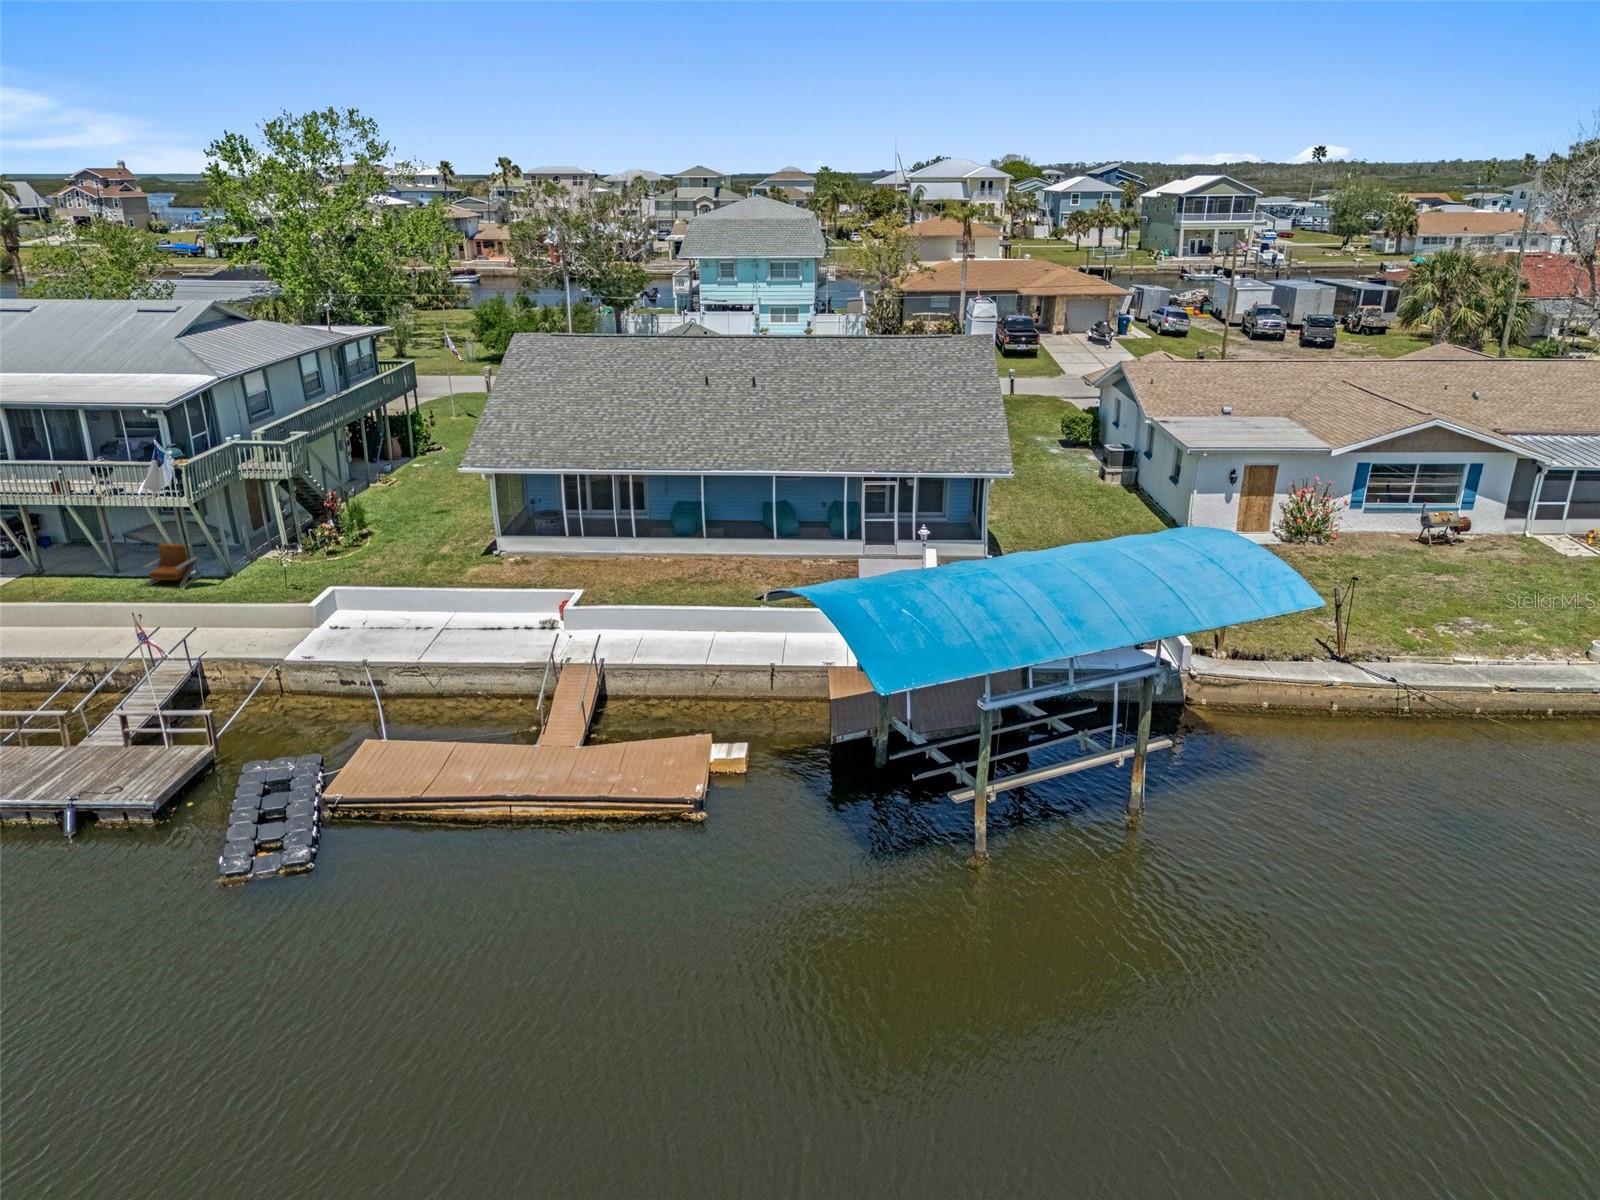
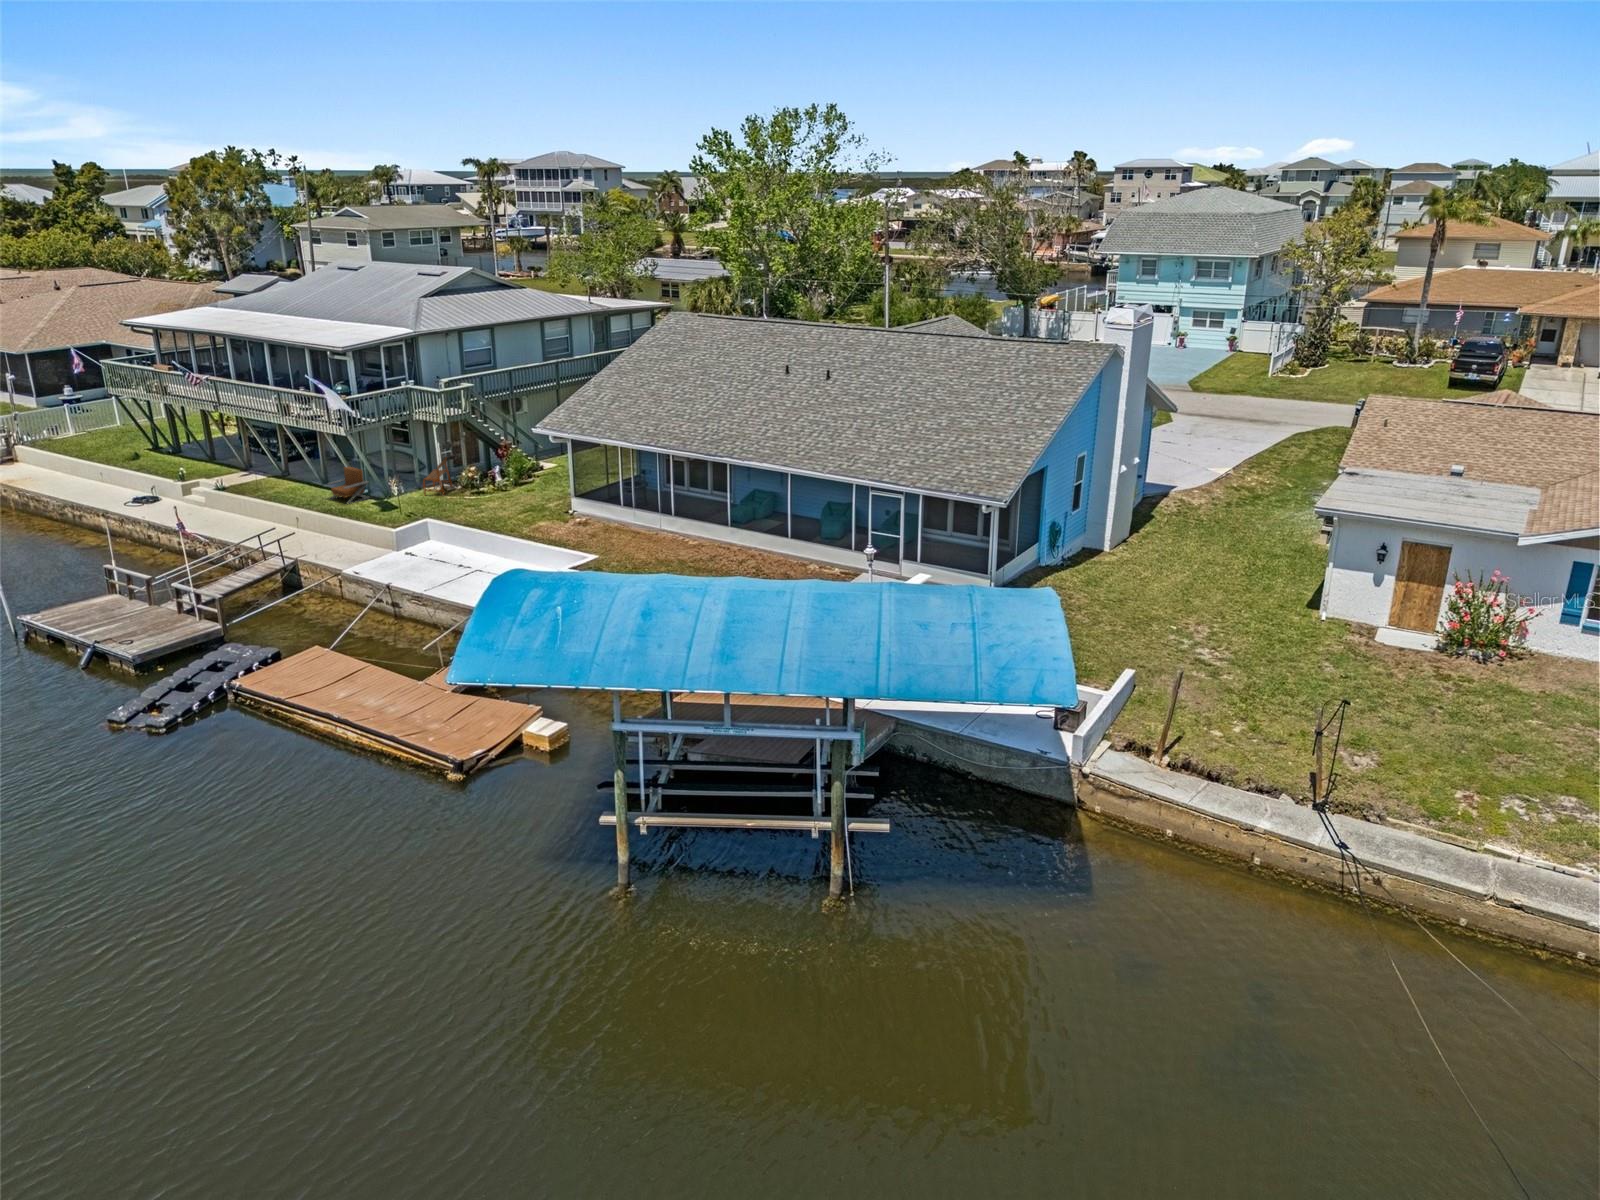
bench: none [260,516,291,564] -> present [423,458,452,495]

